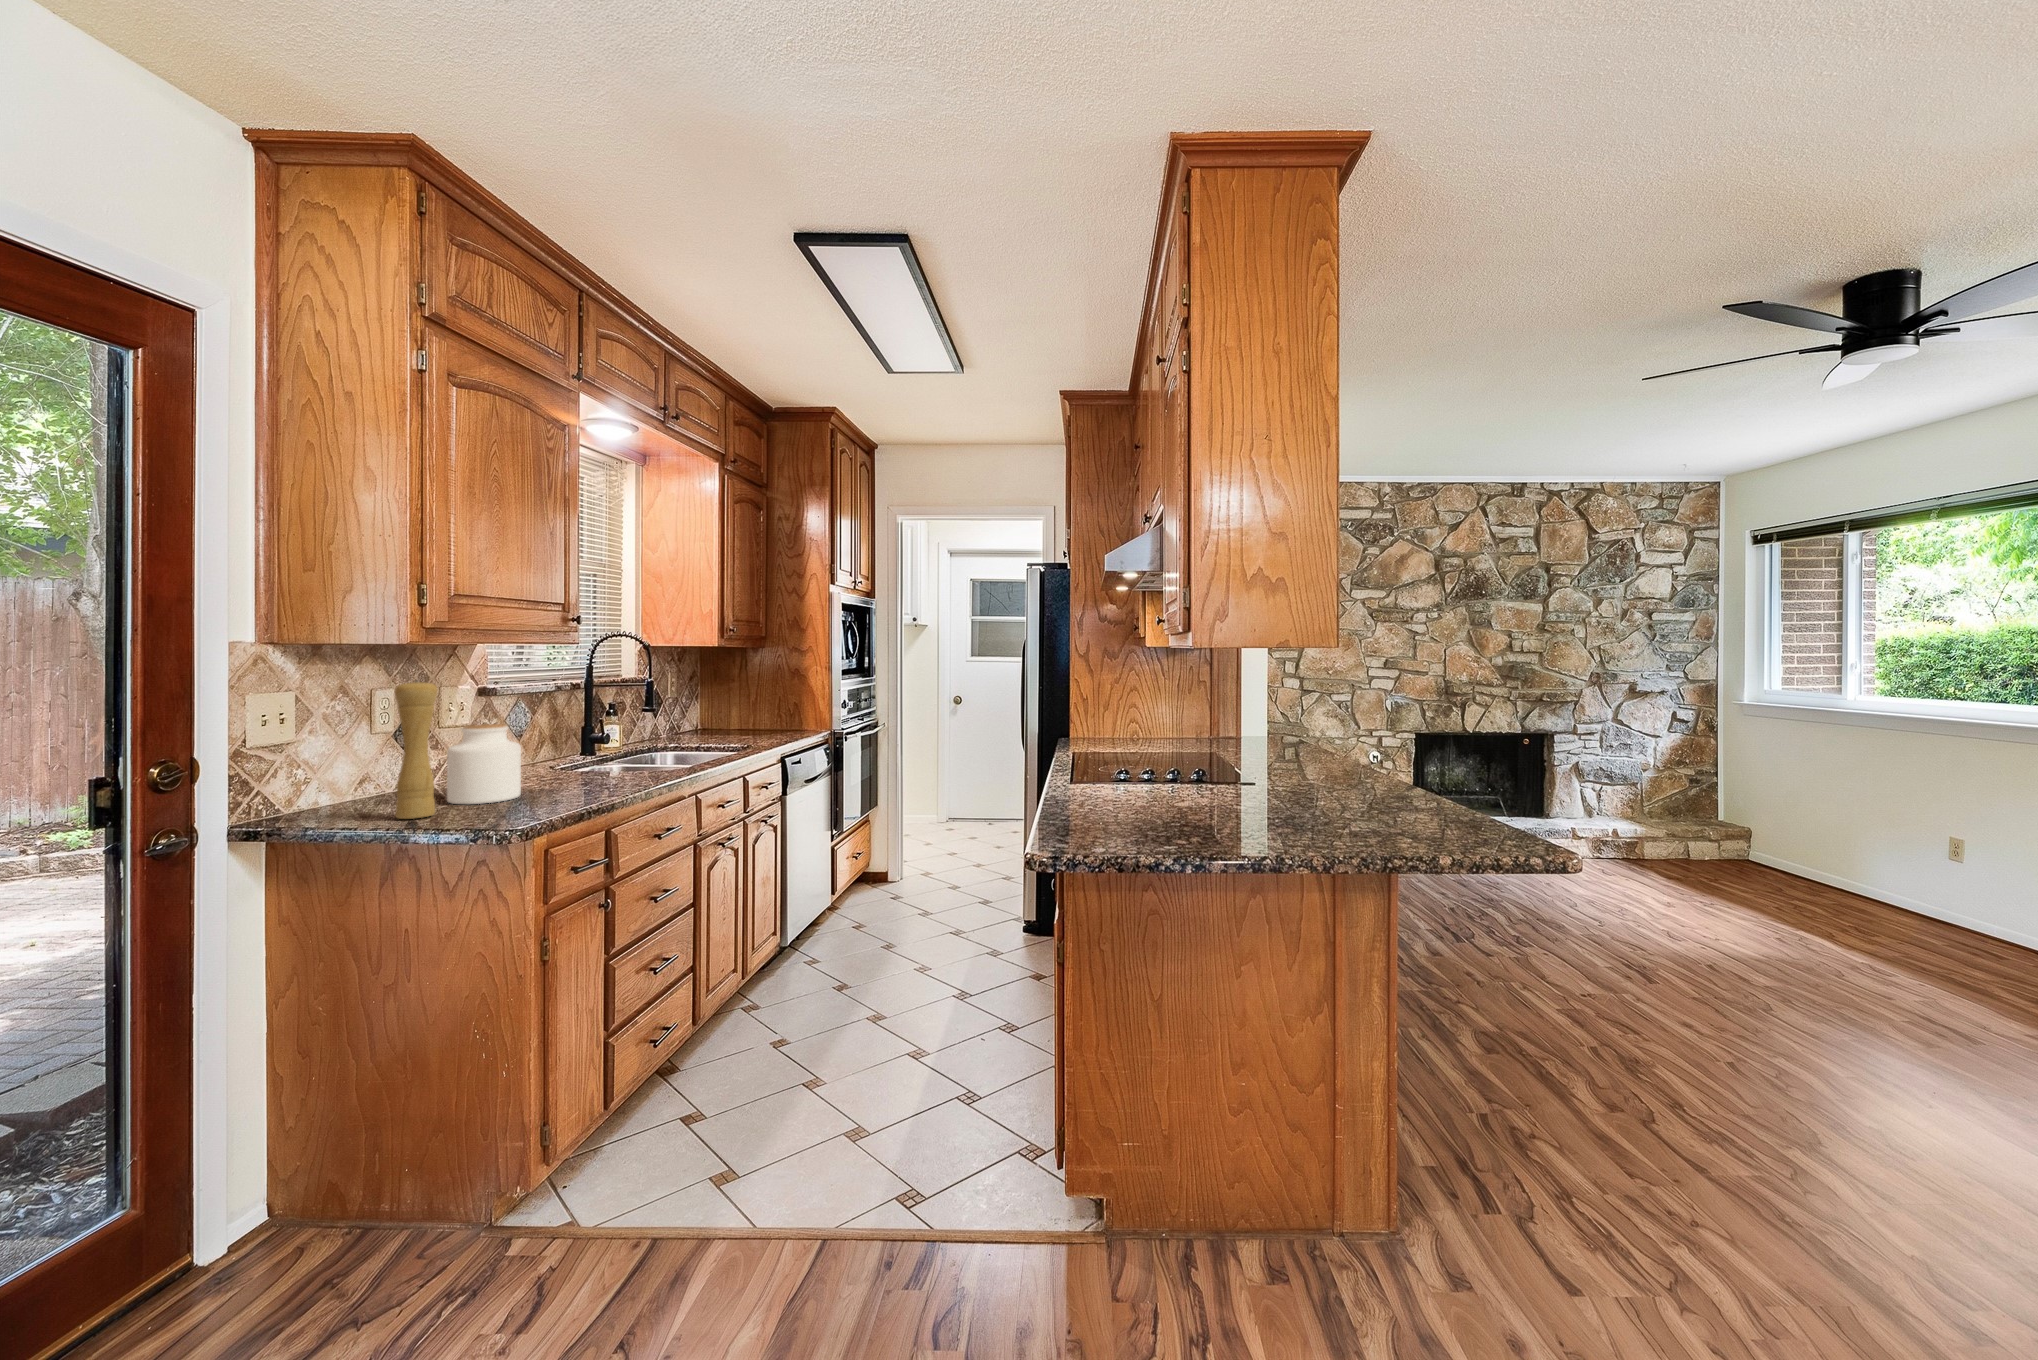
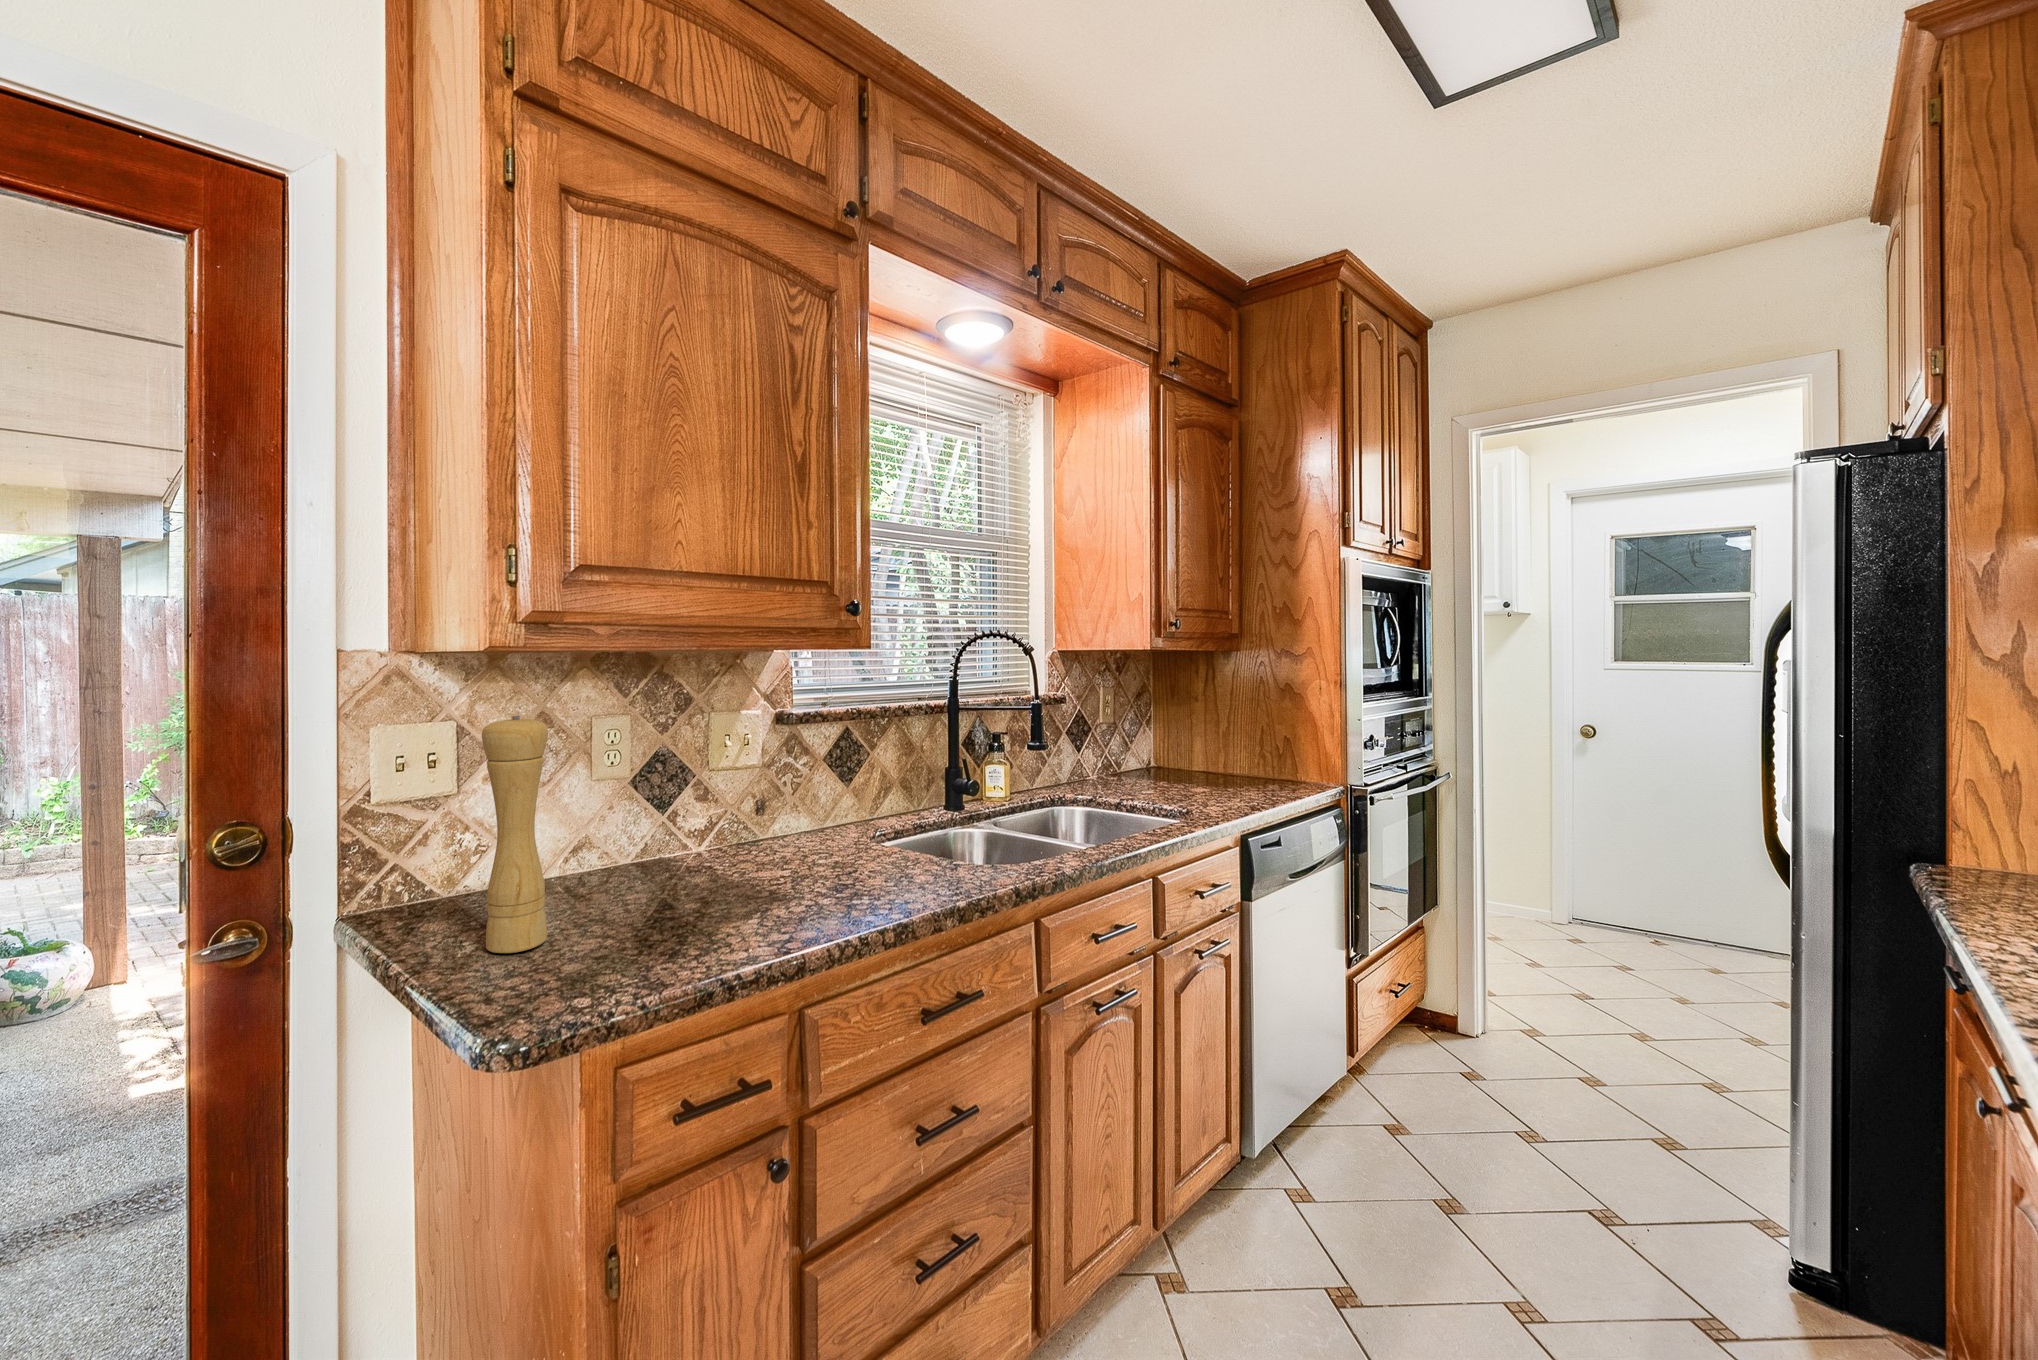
jar: present [447,724,521,804] -> none [622,781,727,922]

